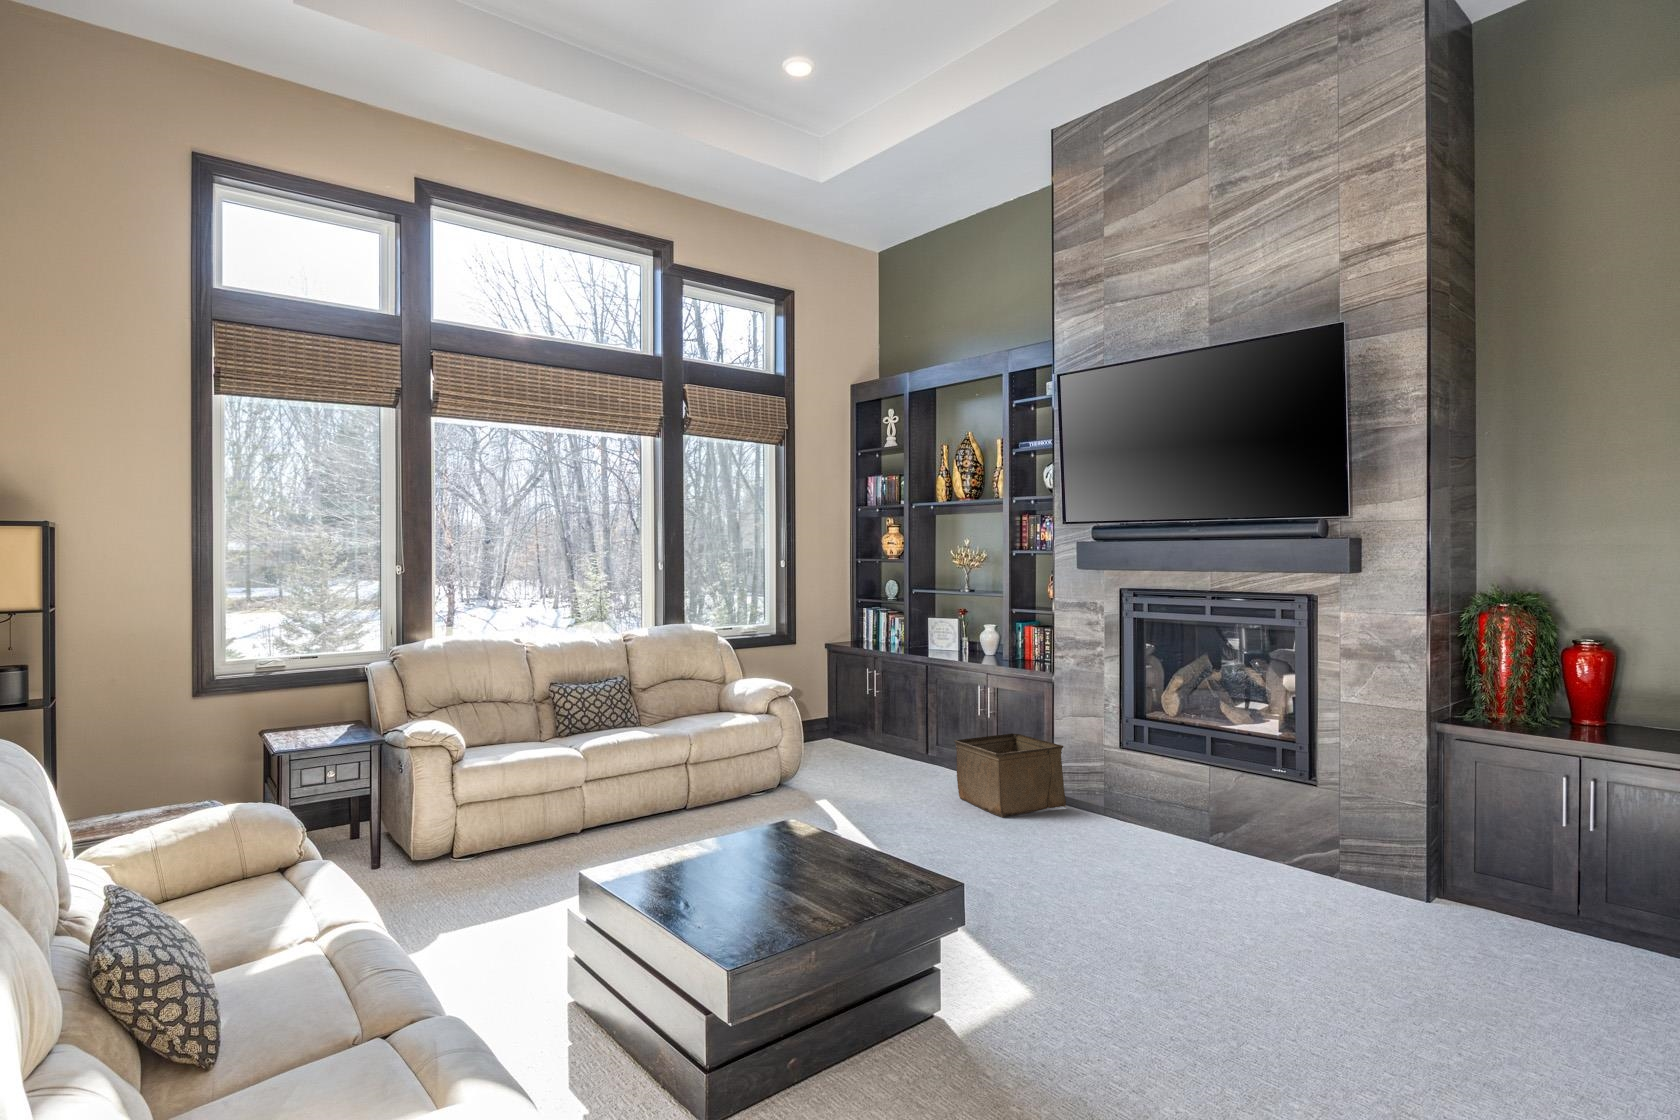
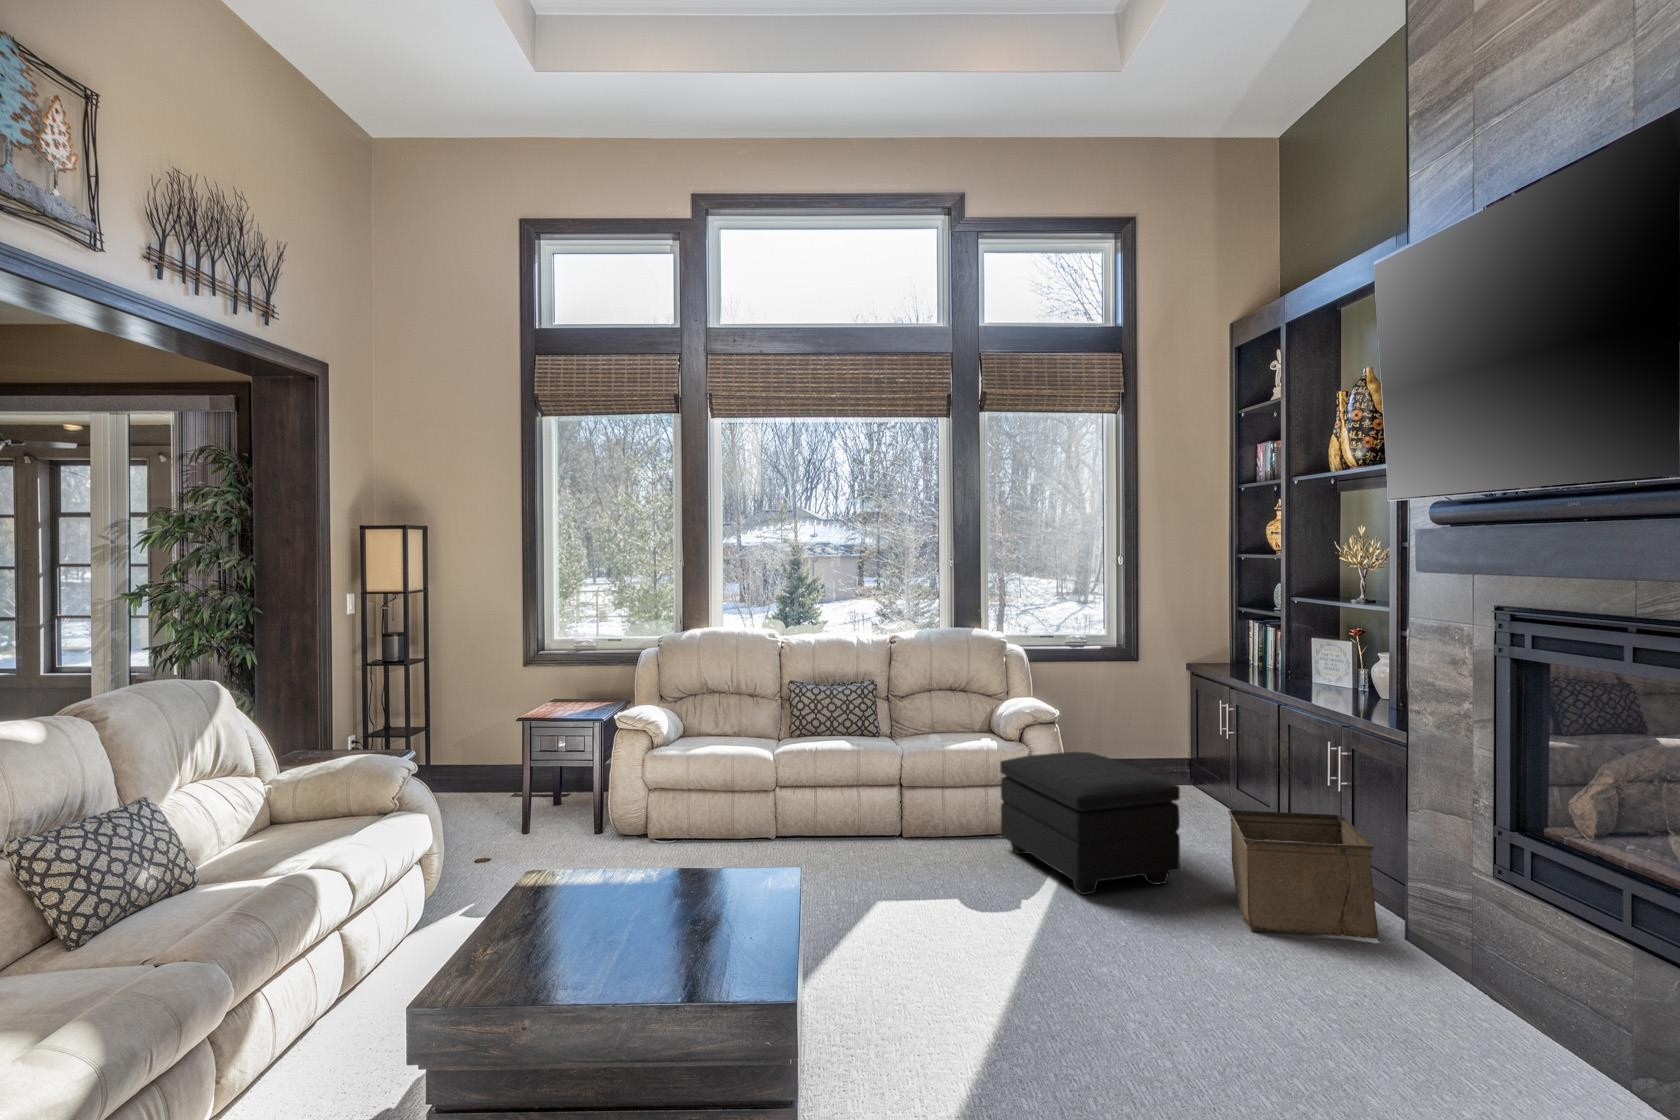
footstool: none [776,716,925,820] -> present [1000,752,1180,894]

